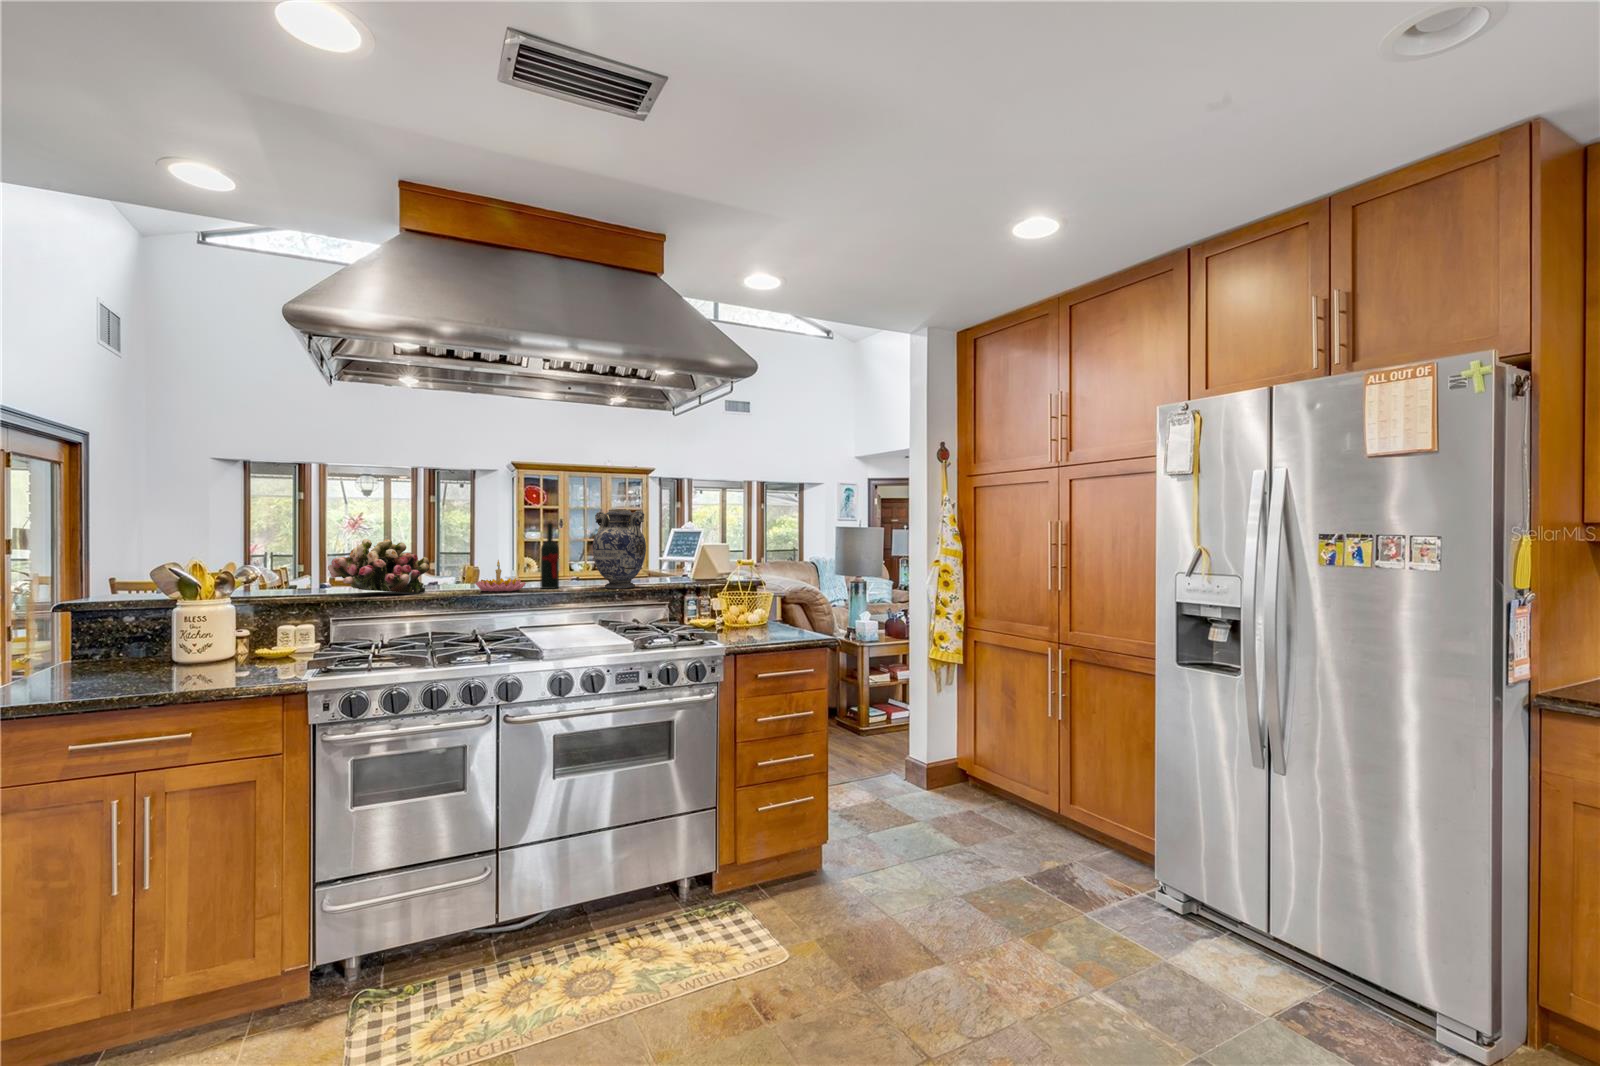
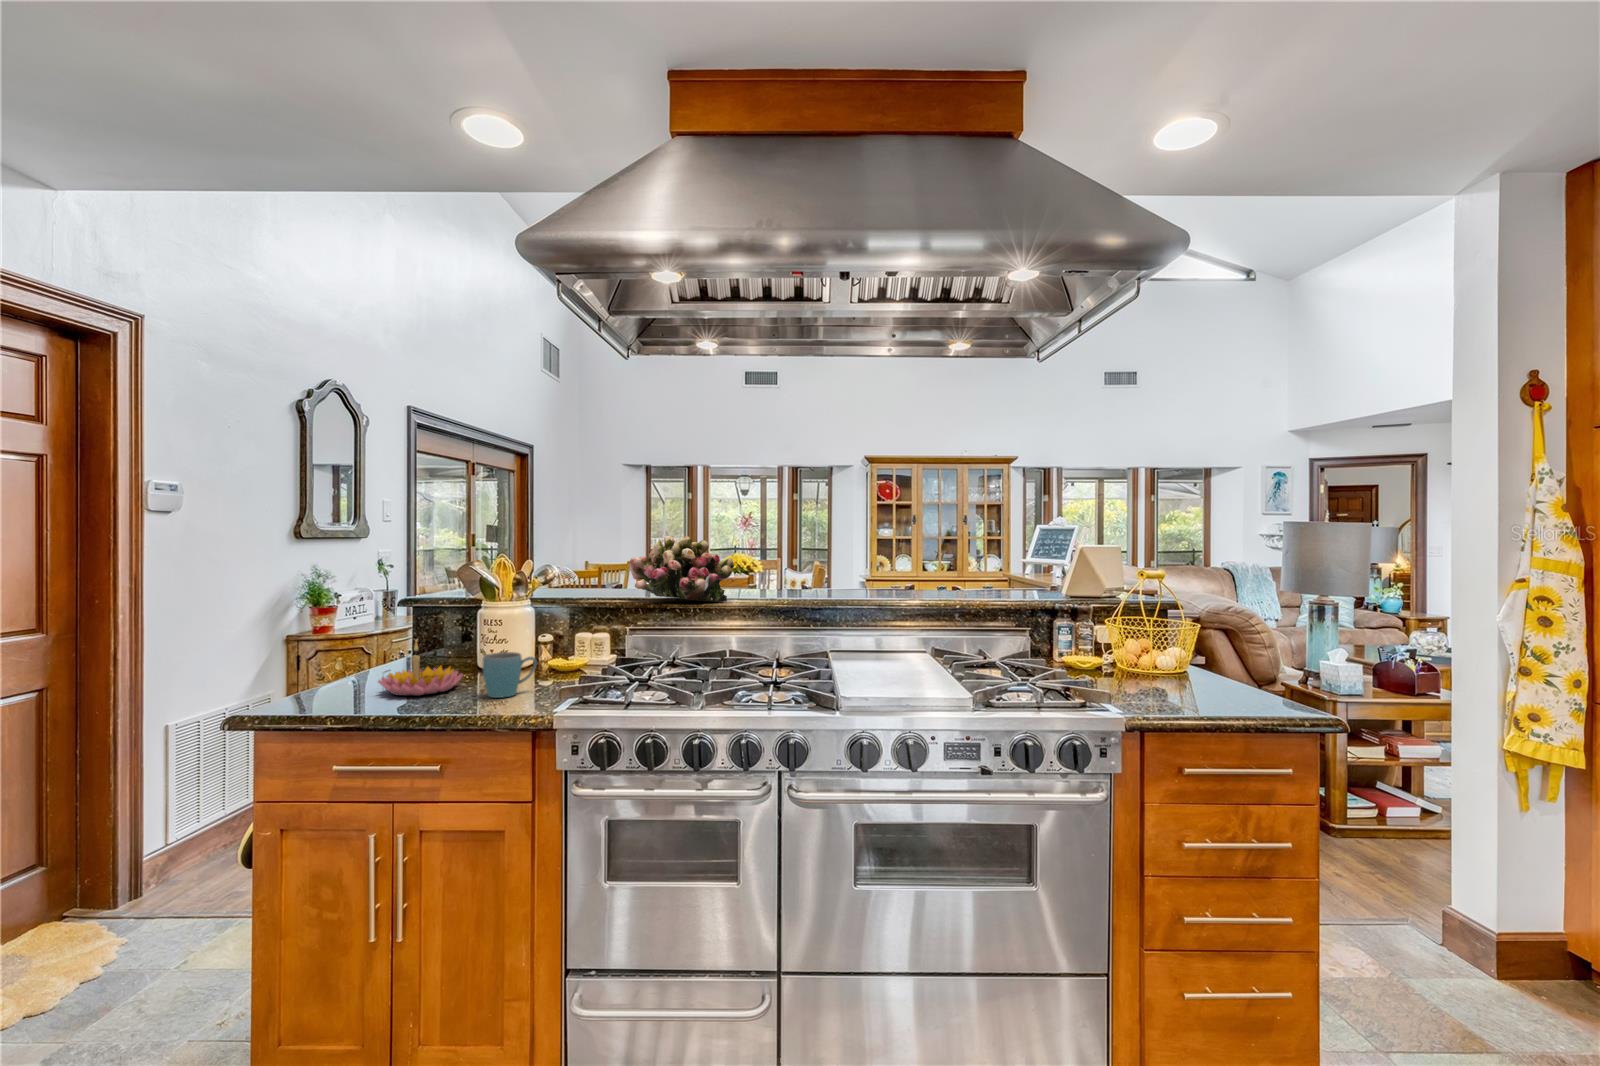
vase: present [593,509,646,589] -> none [927,498,999,606]
wine bottle: present [540,521,559,589] -> none [863,514,885,601]
candle holder: present [475,560,526,592] -> present [378,642,463,696]
mug: none [220,638,271,676] -> present [483,652,537,698]

